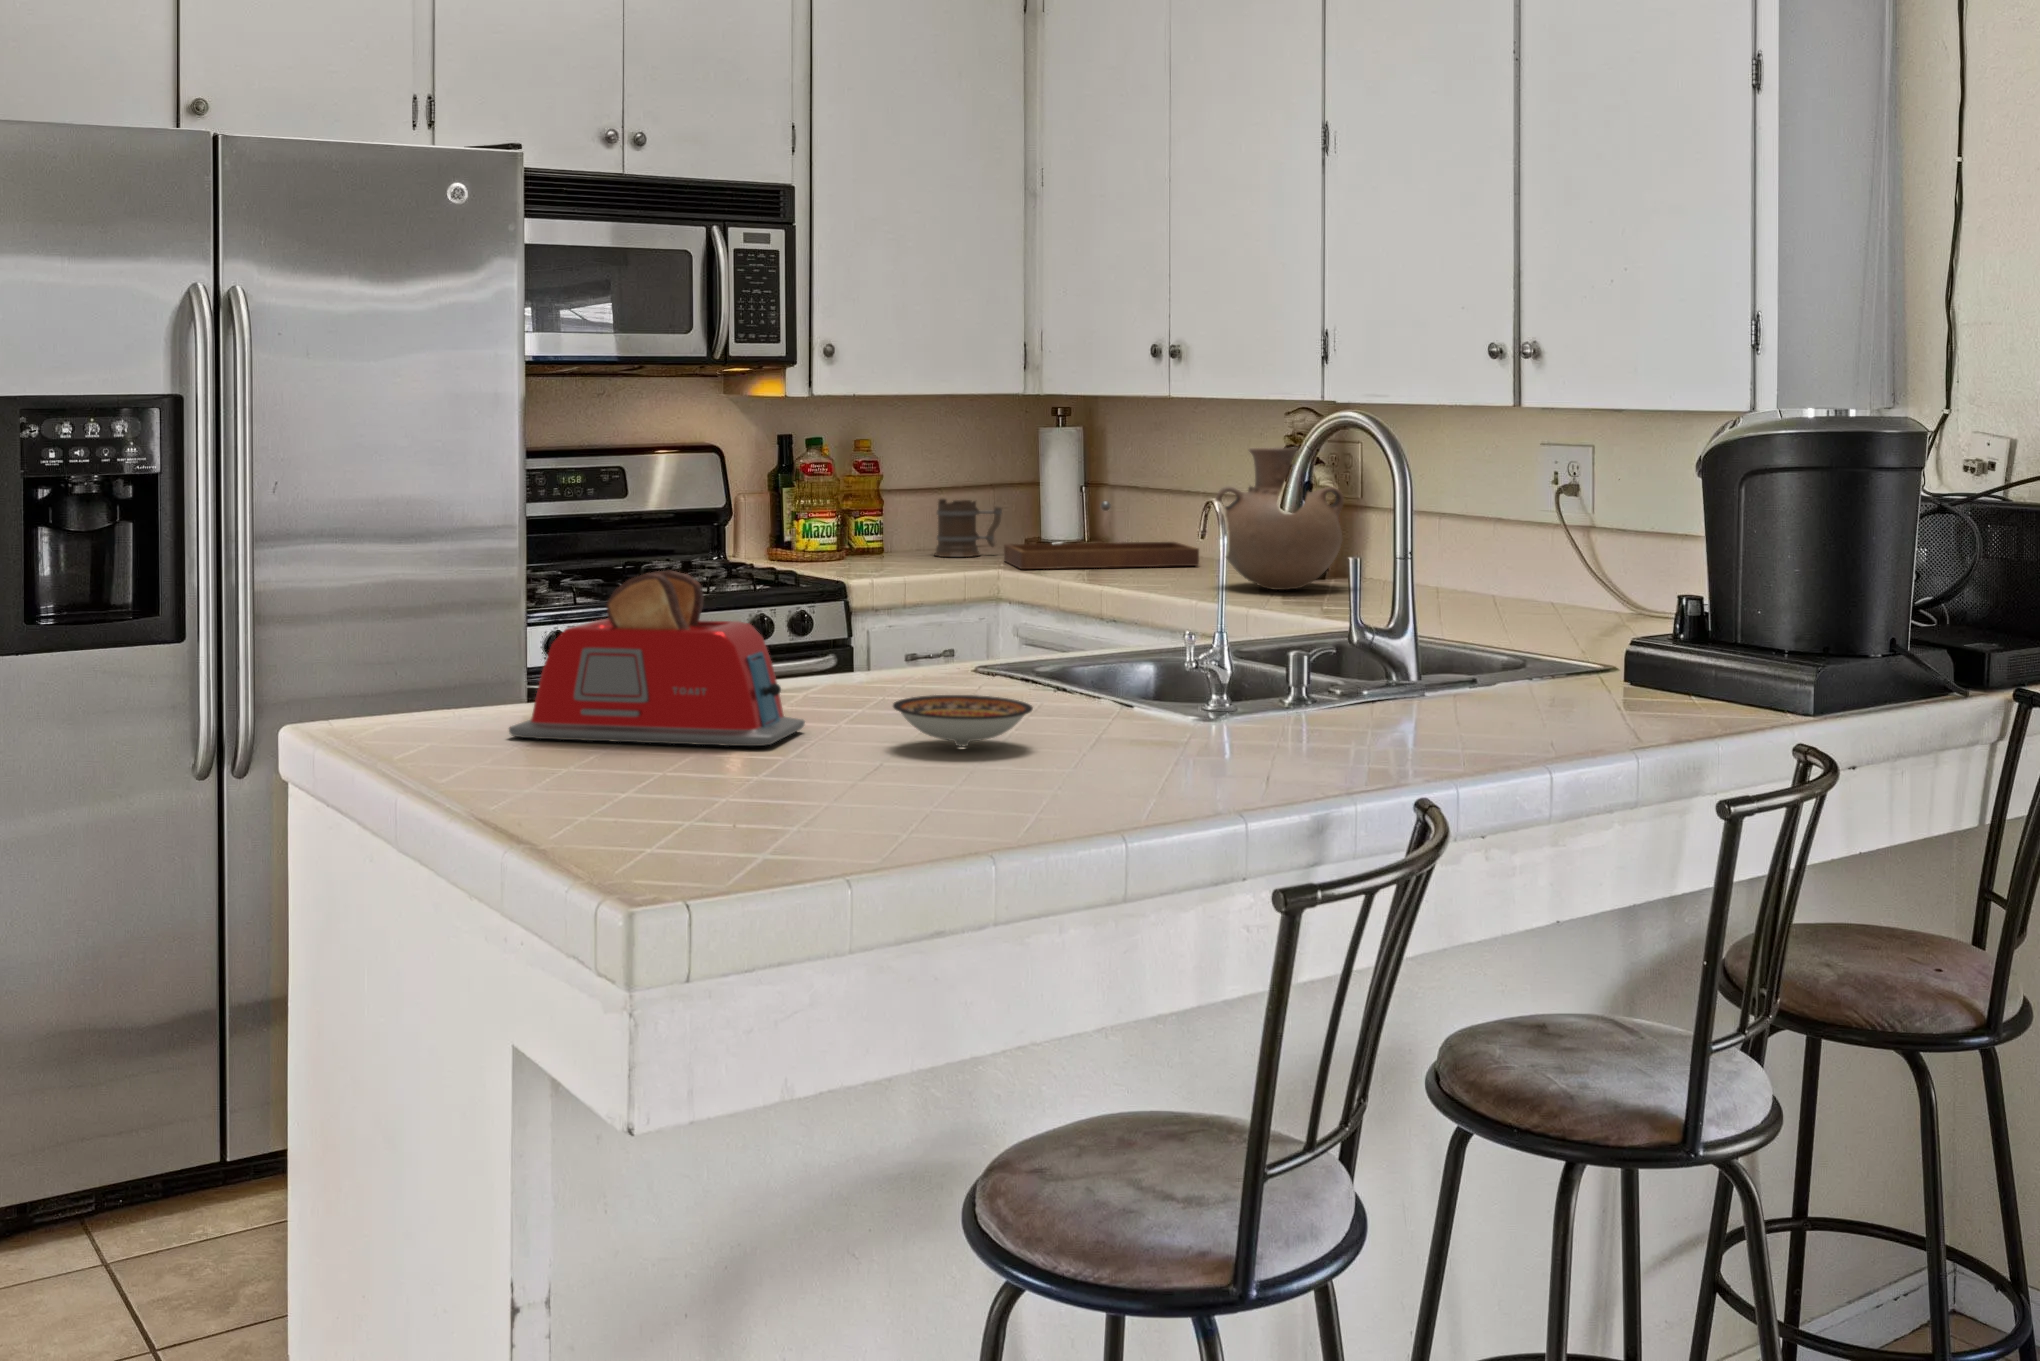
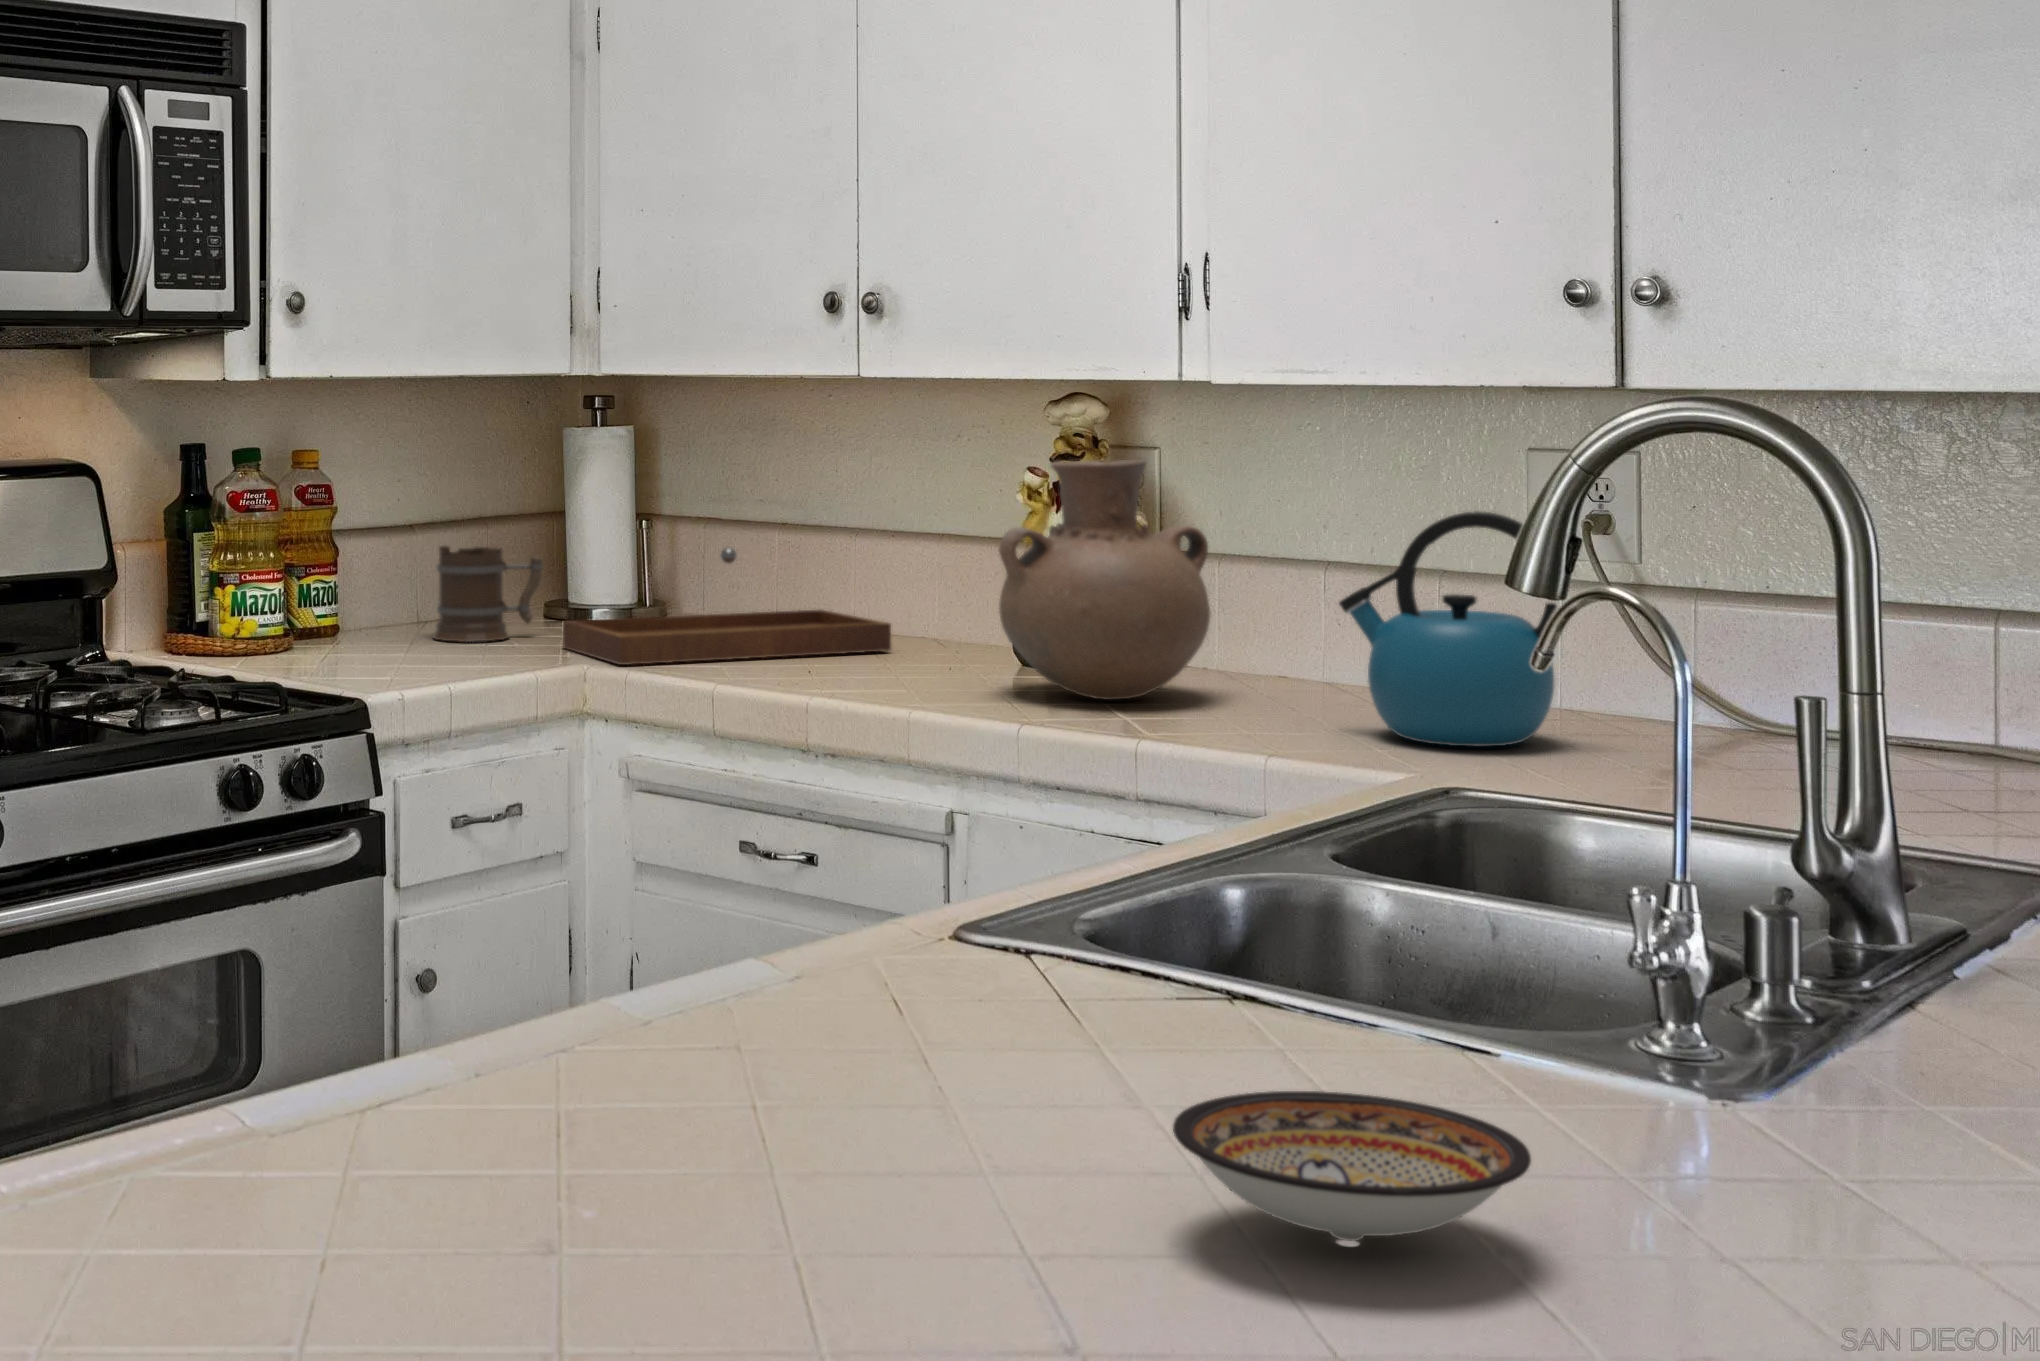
kettle: none [1380,477,1496,613] -> present [1339,512,1557,746]
toaster: present [509,570,805,746] -> none [186,809,913,1277]

